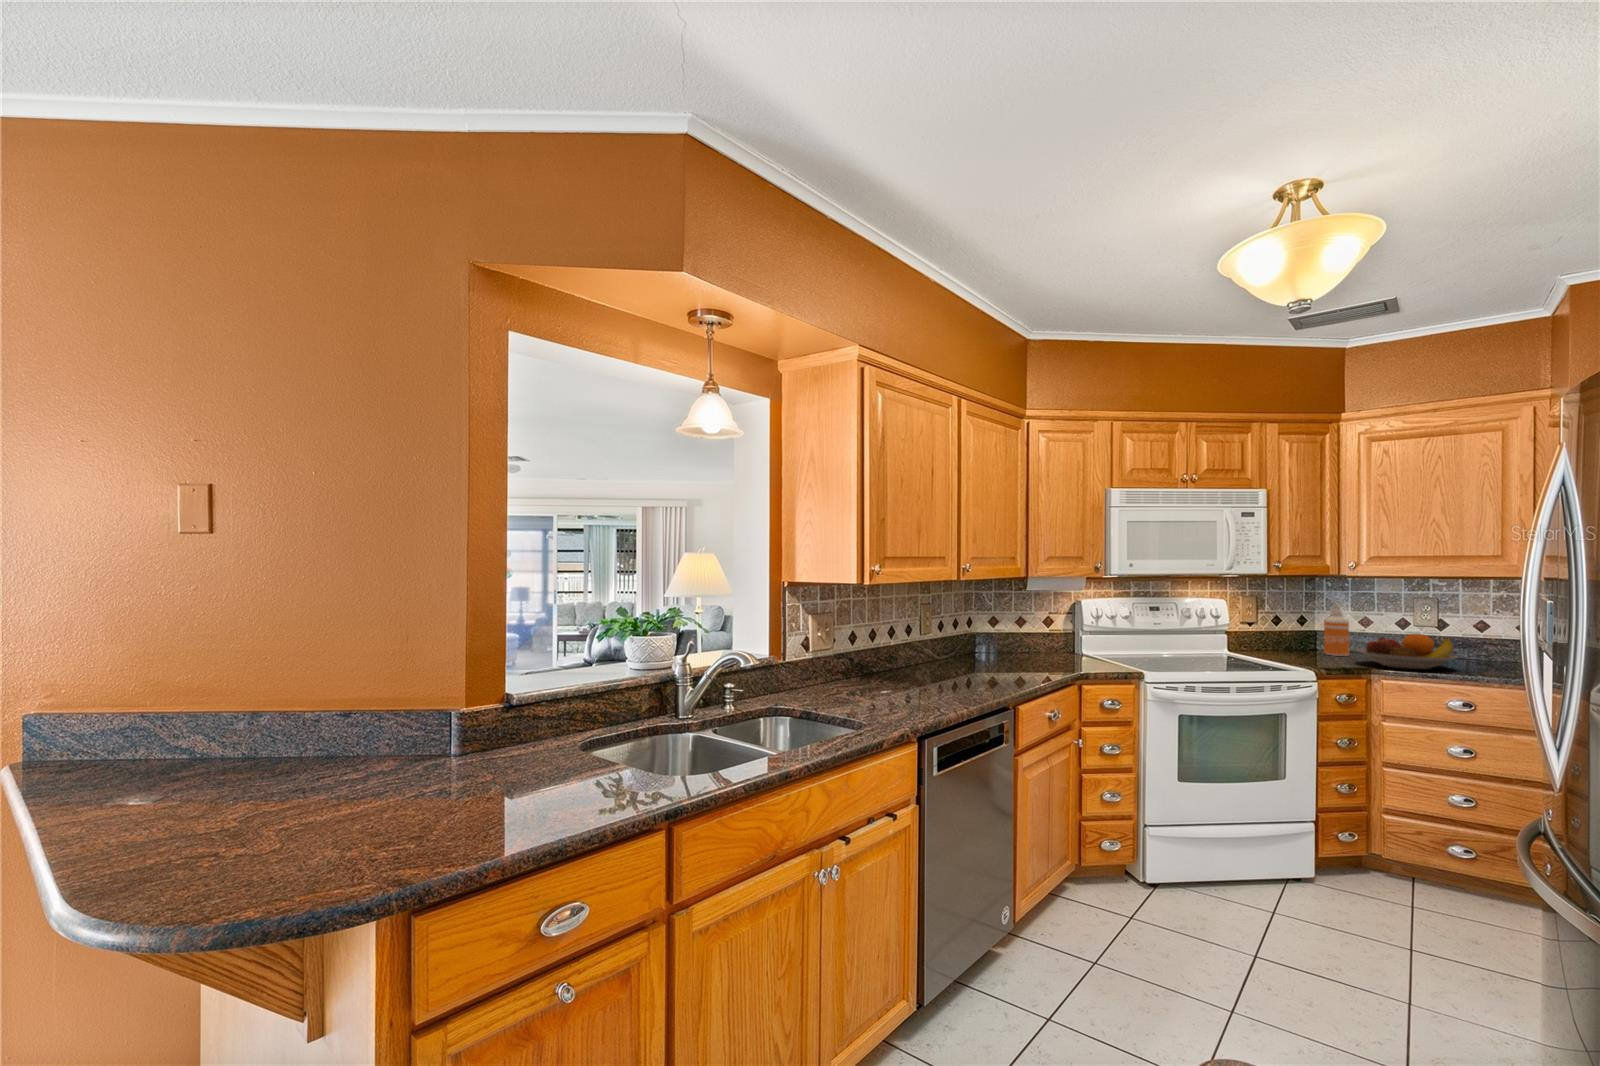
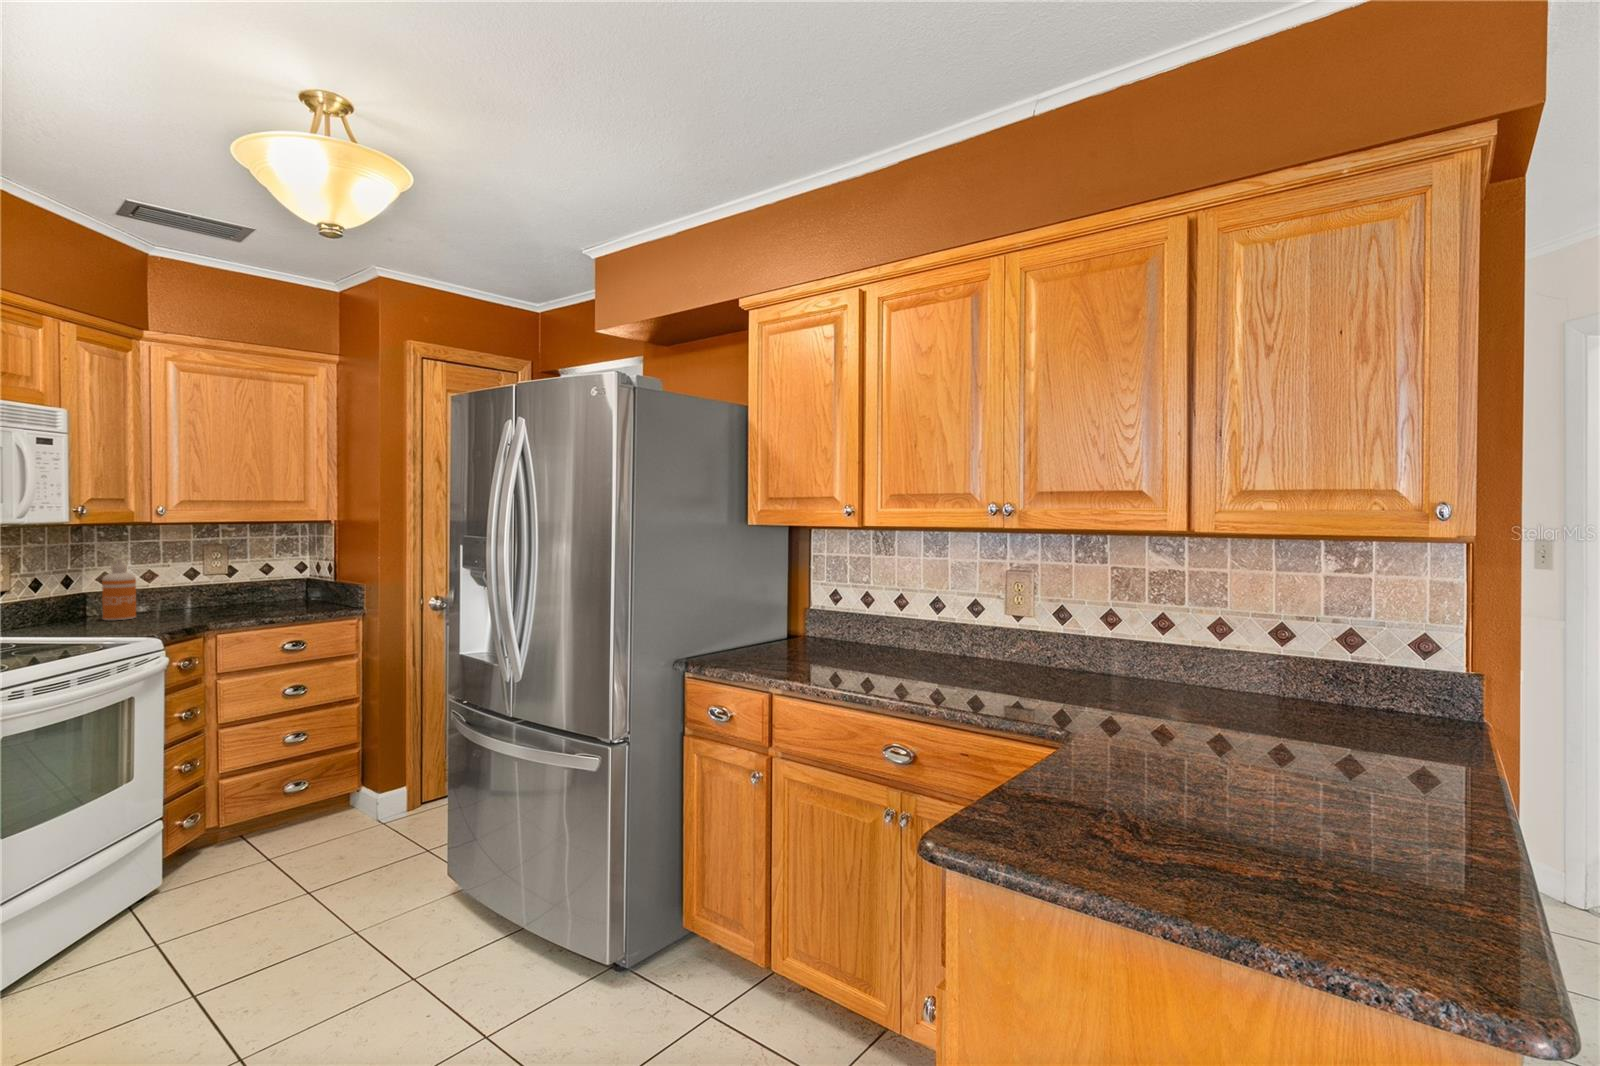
fruit bowl: present [1357,634,1457,669] -> none [169,582,278,621]

